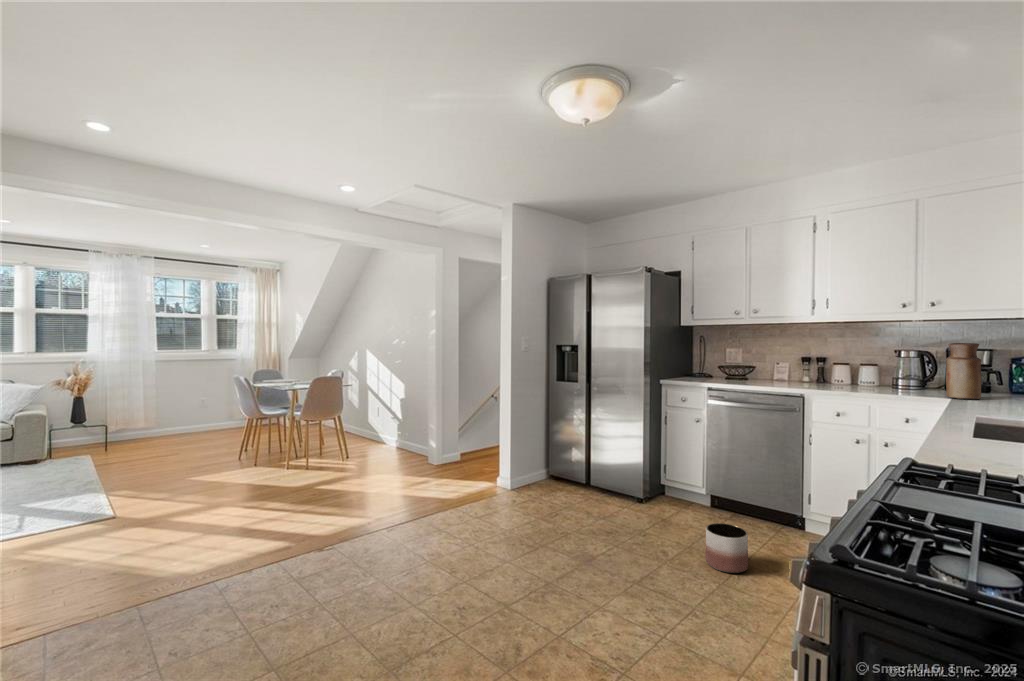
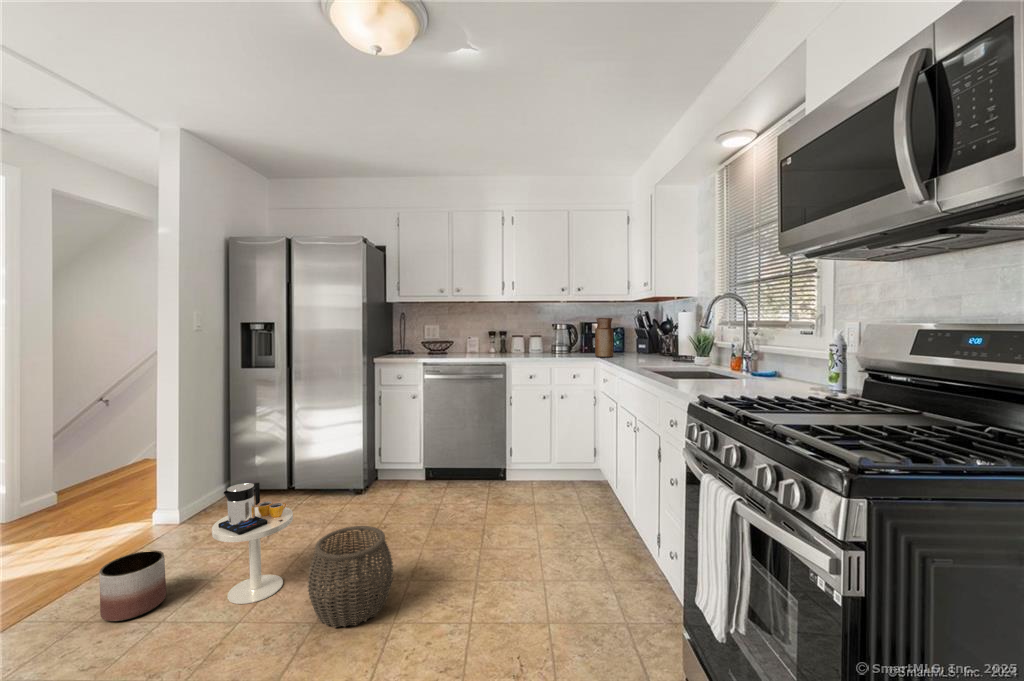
side table: none [503,465,556,555] -> present [212,482,293,604]
woven basket: none [547,518,615,597] -> present [307,526,393,627]
planter: present [706,523,748,573] -> present [99,550,166,621]

